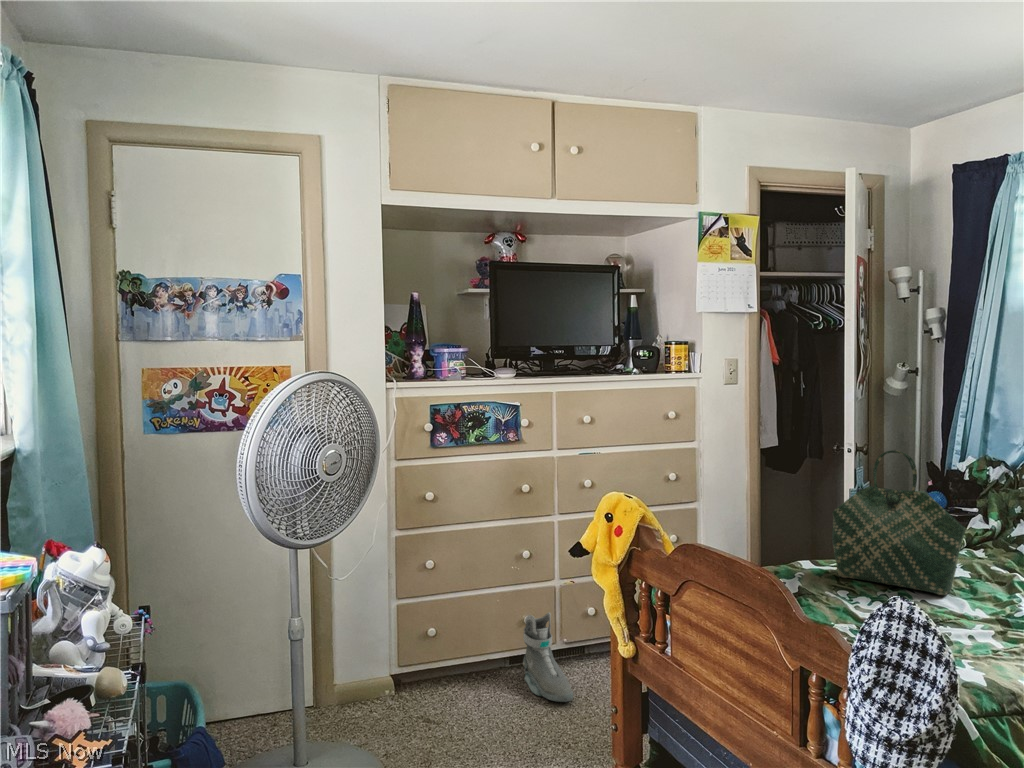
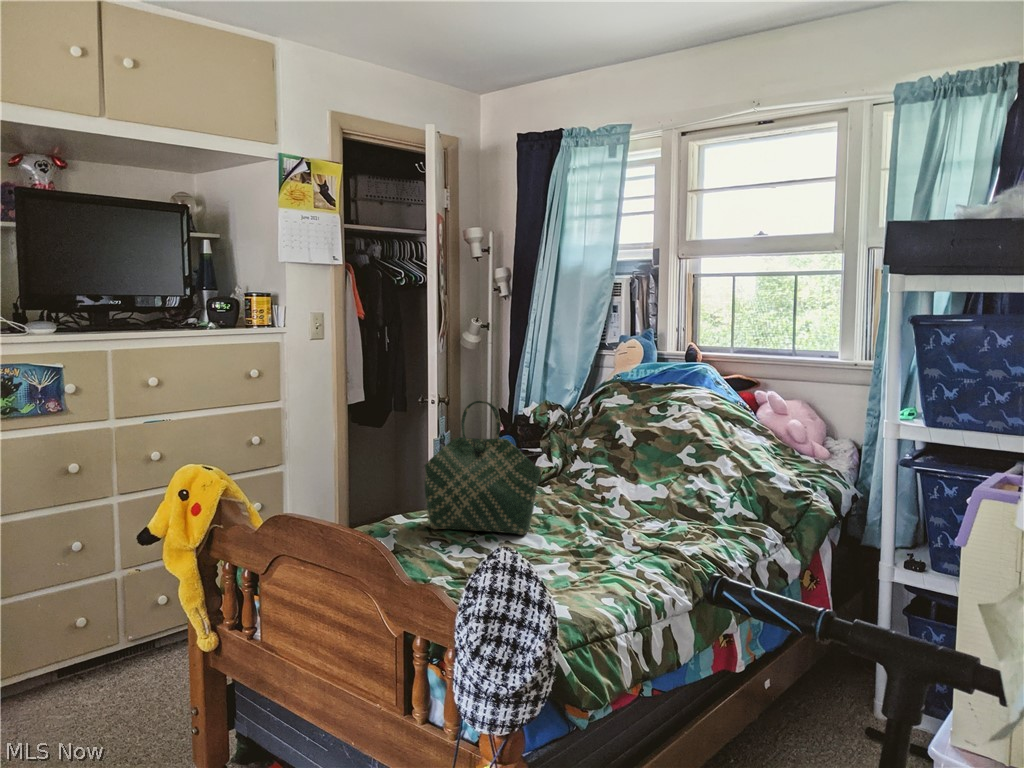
sneaker: present [523,612,573,702] -> none [77,611,146,714]

